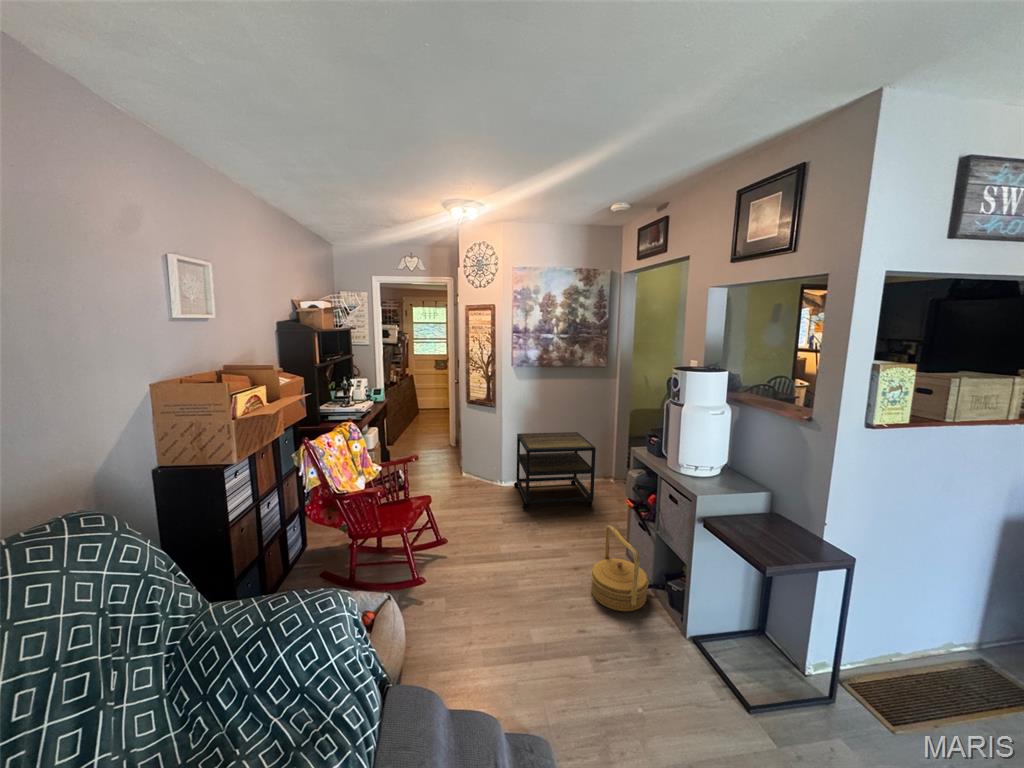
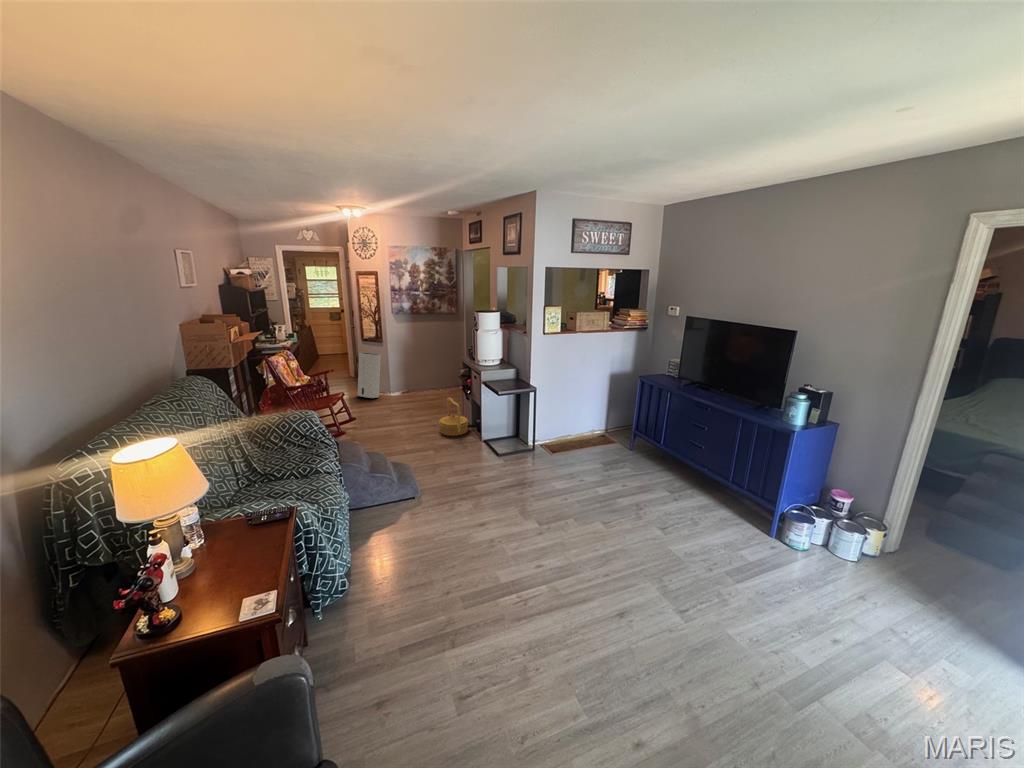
air purifier: none [454,421,491,491] -> present [358,353,381,398]
side table: present [514,432,596,510] -> none [399,357,450,404]

